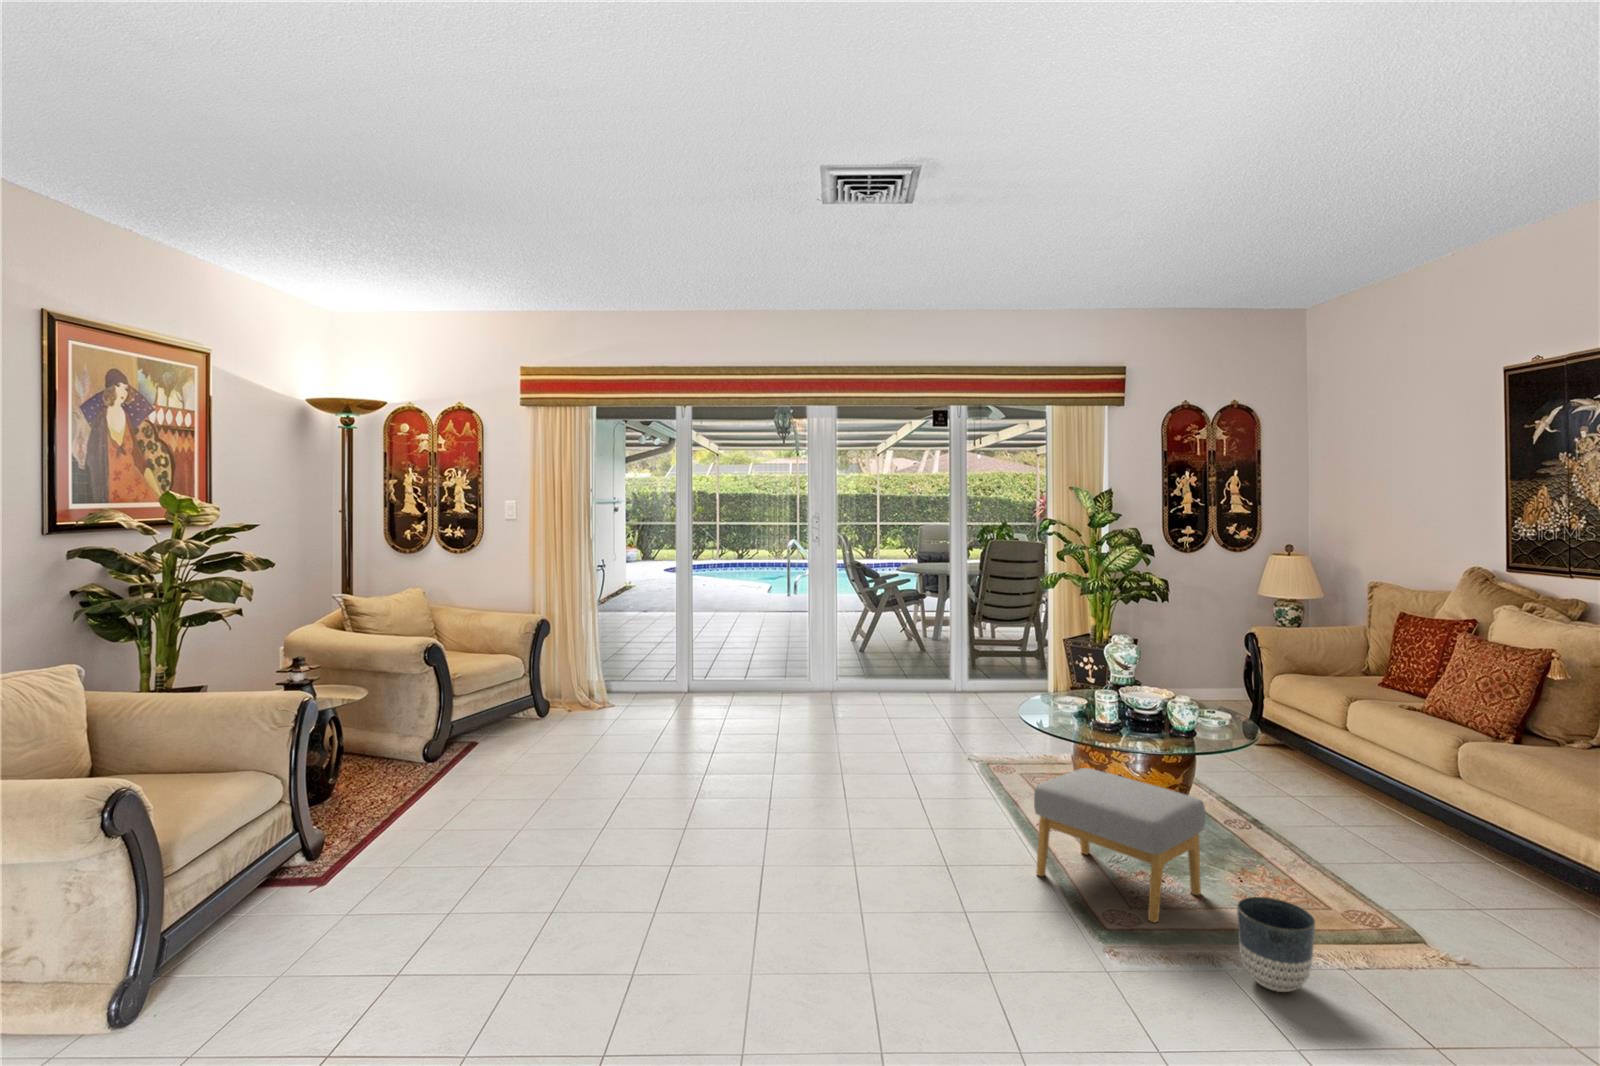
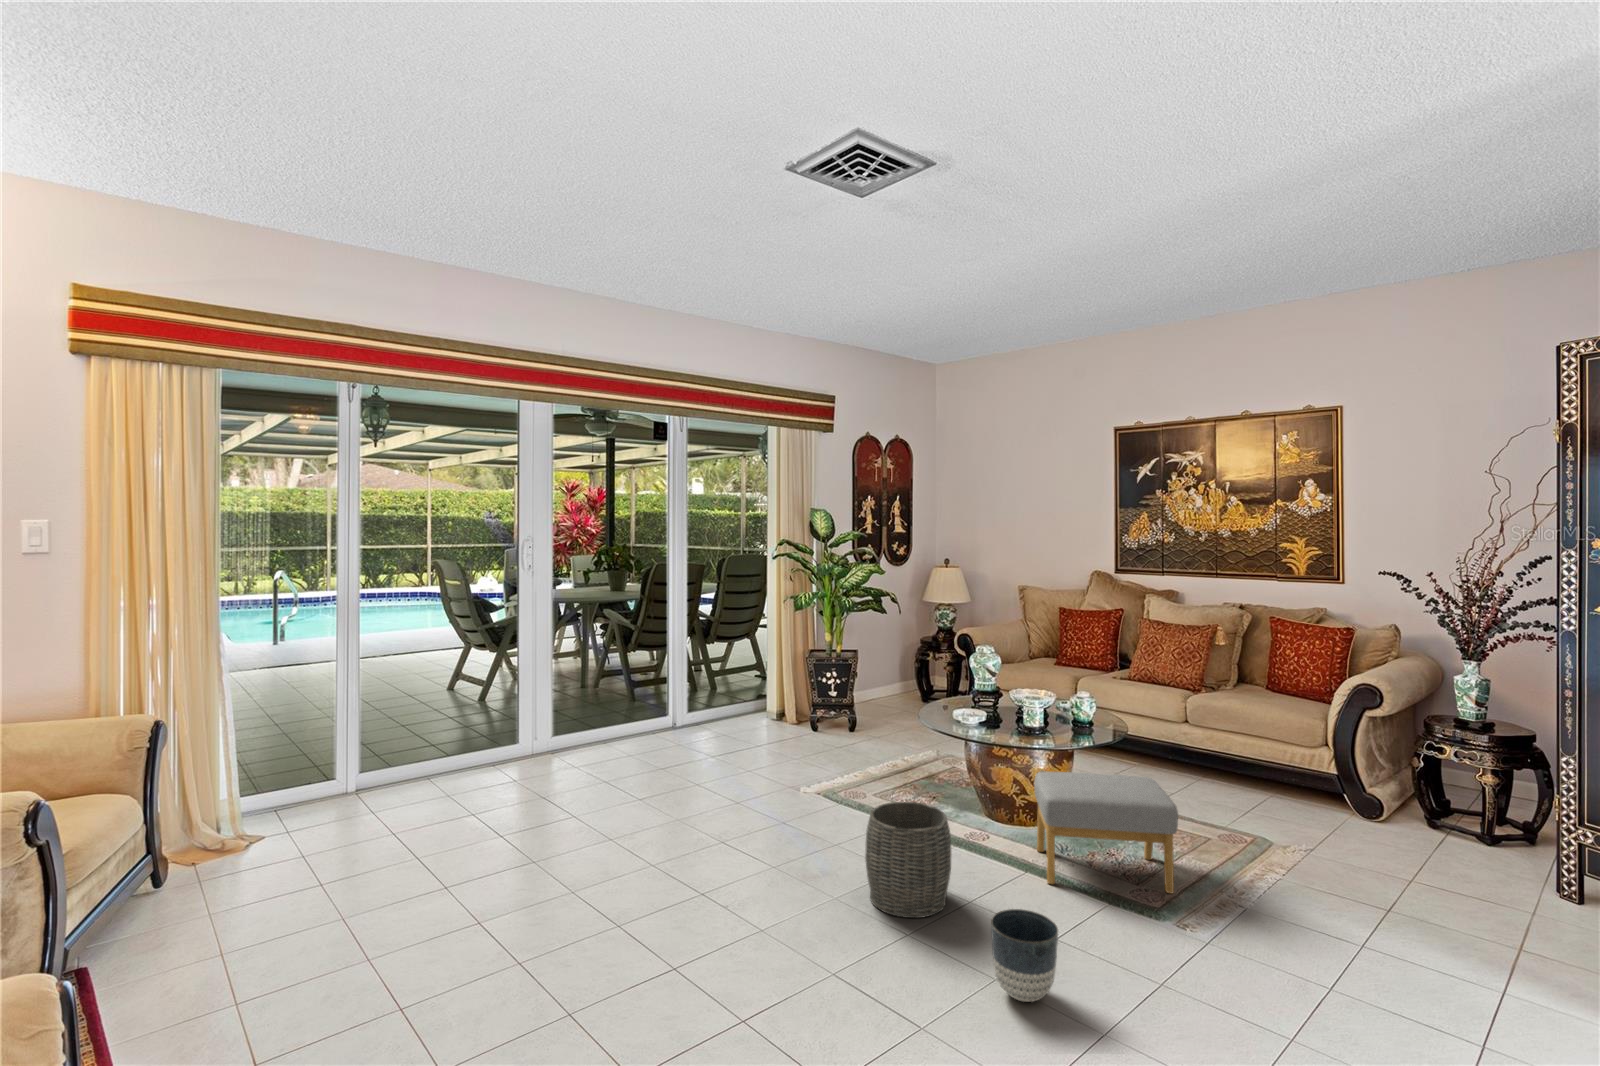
woven basket: none [854,757,932,859] -> present [865,802,951,918]
planter: present [1237,897,1315,992] -> present [991,909,1058,1002]

